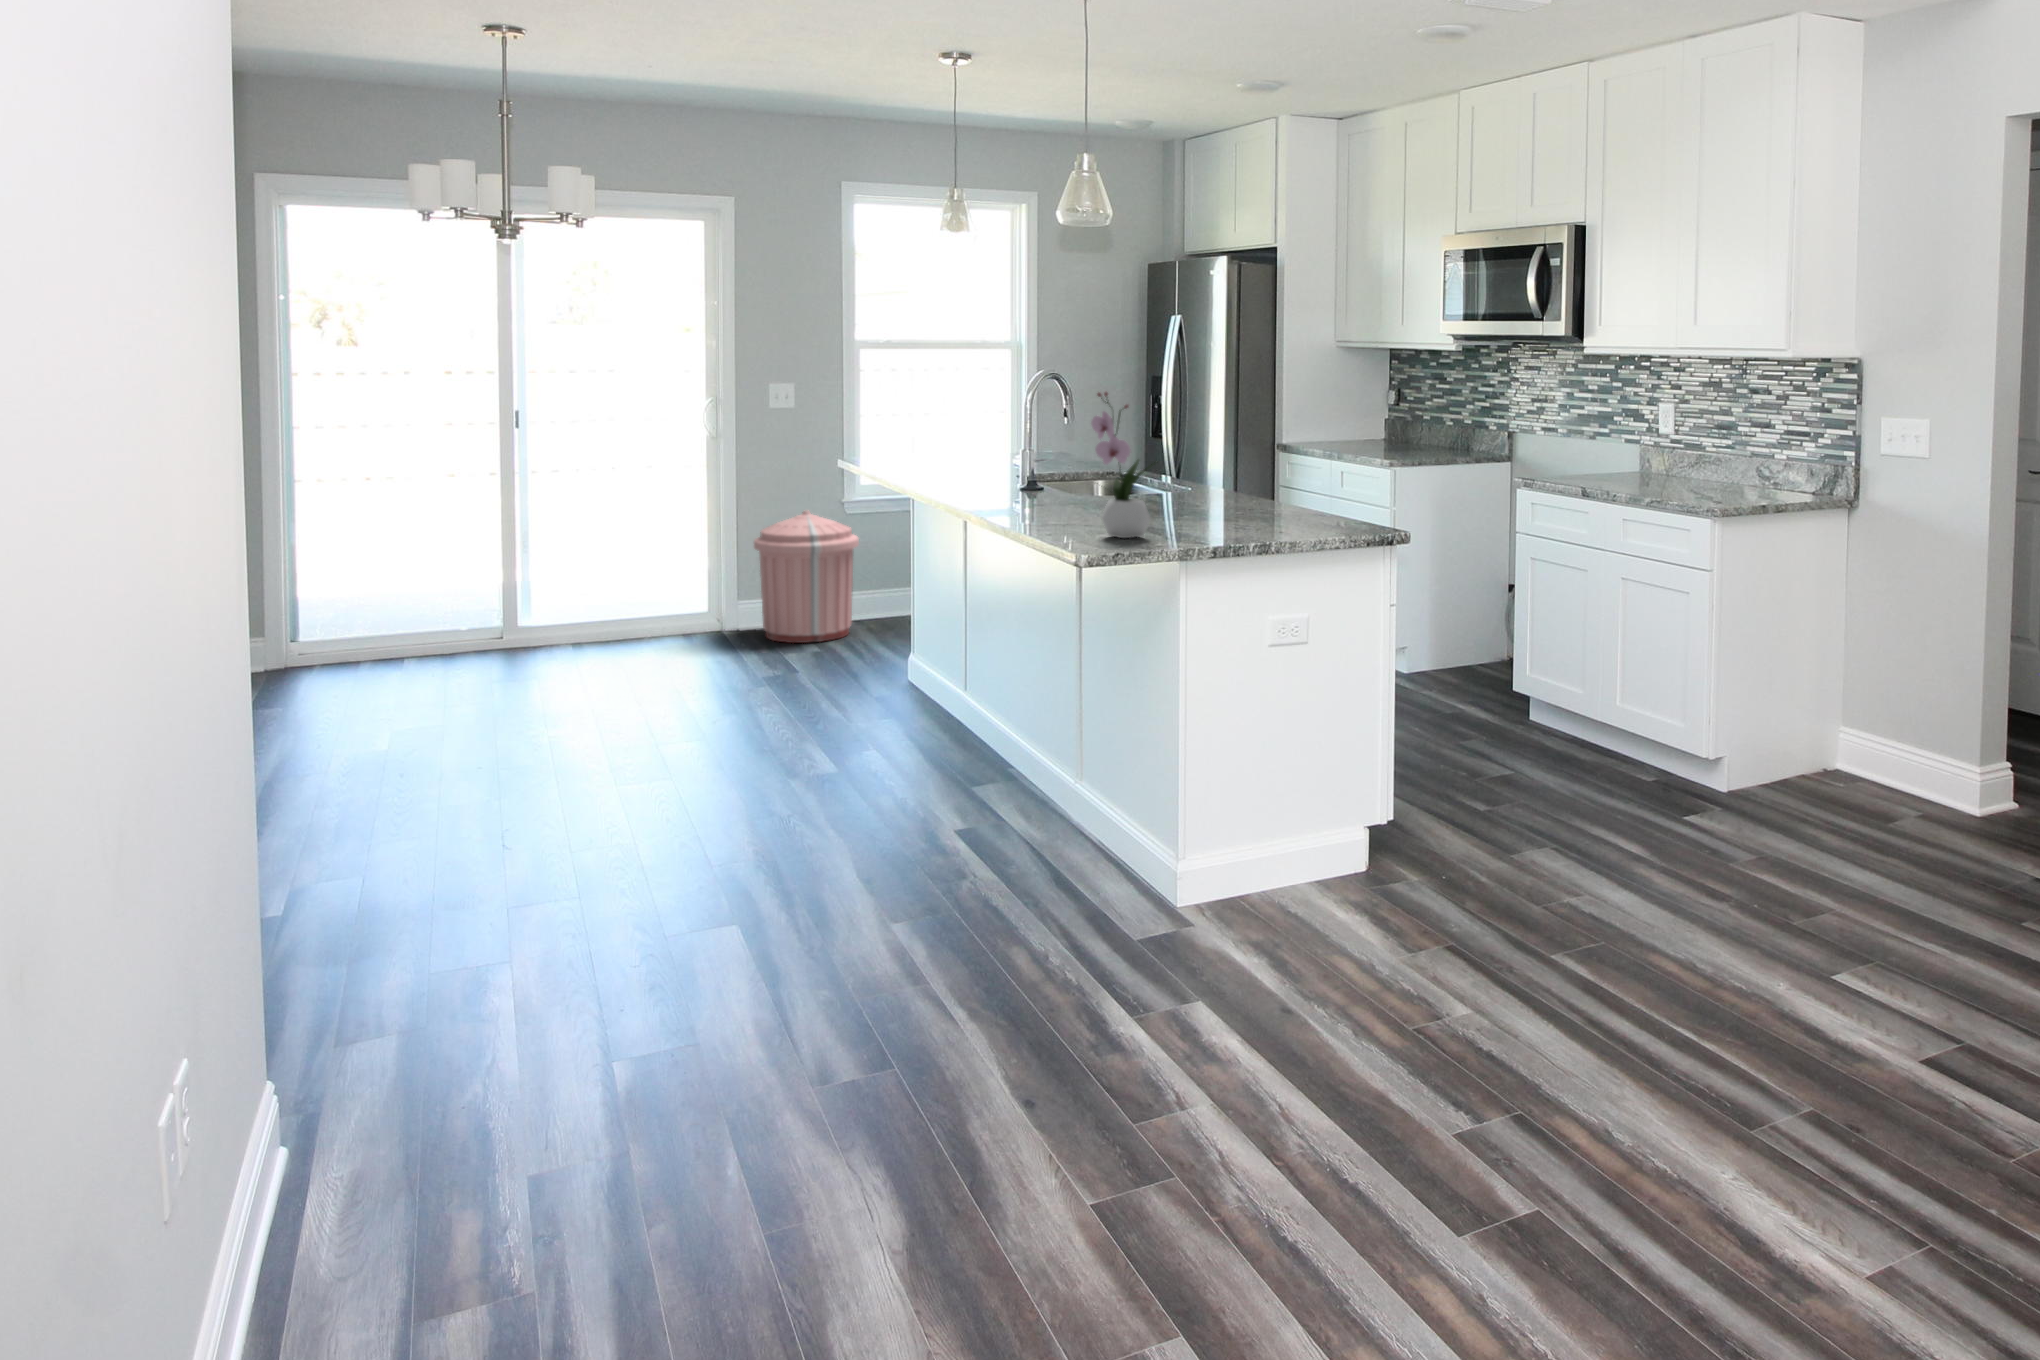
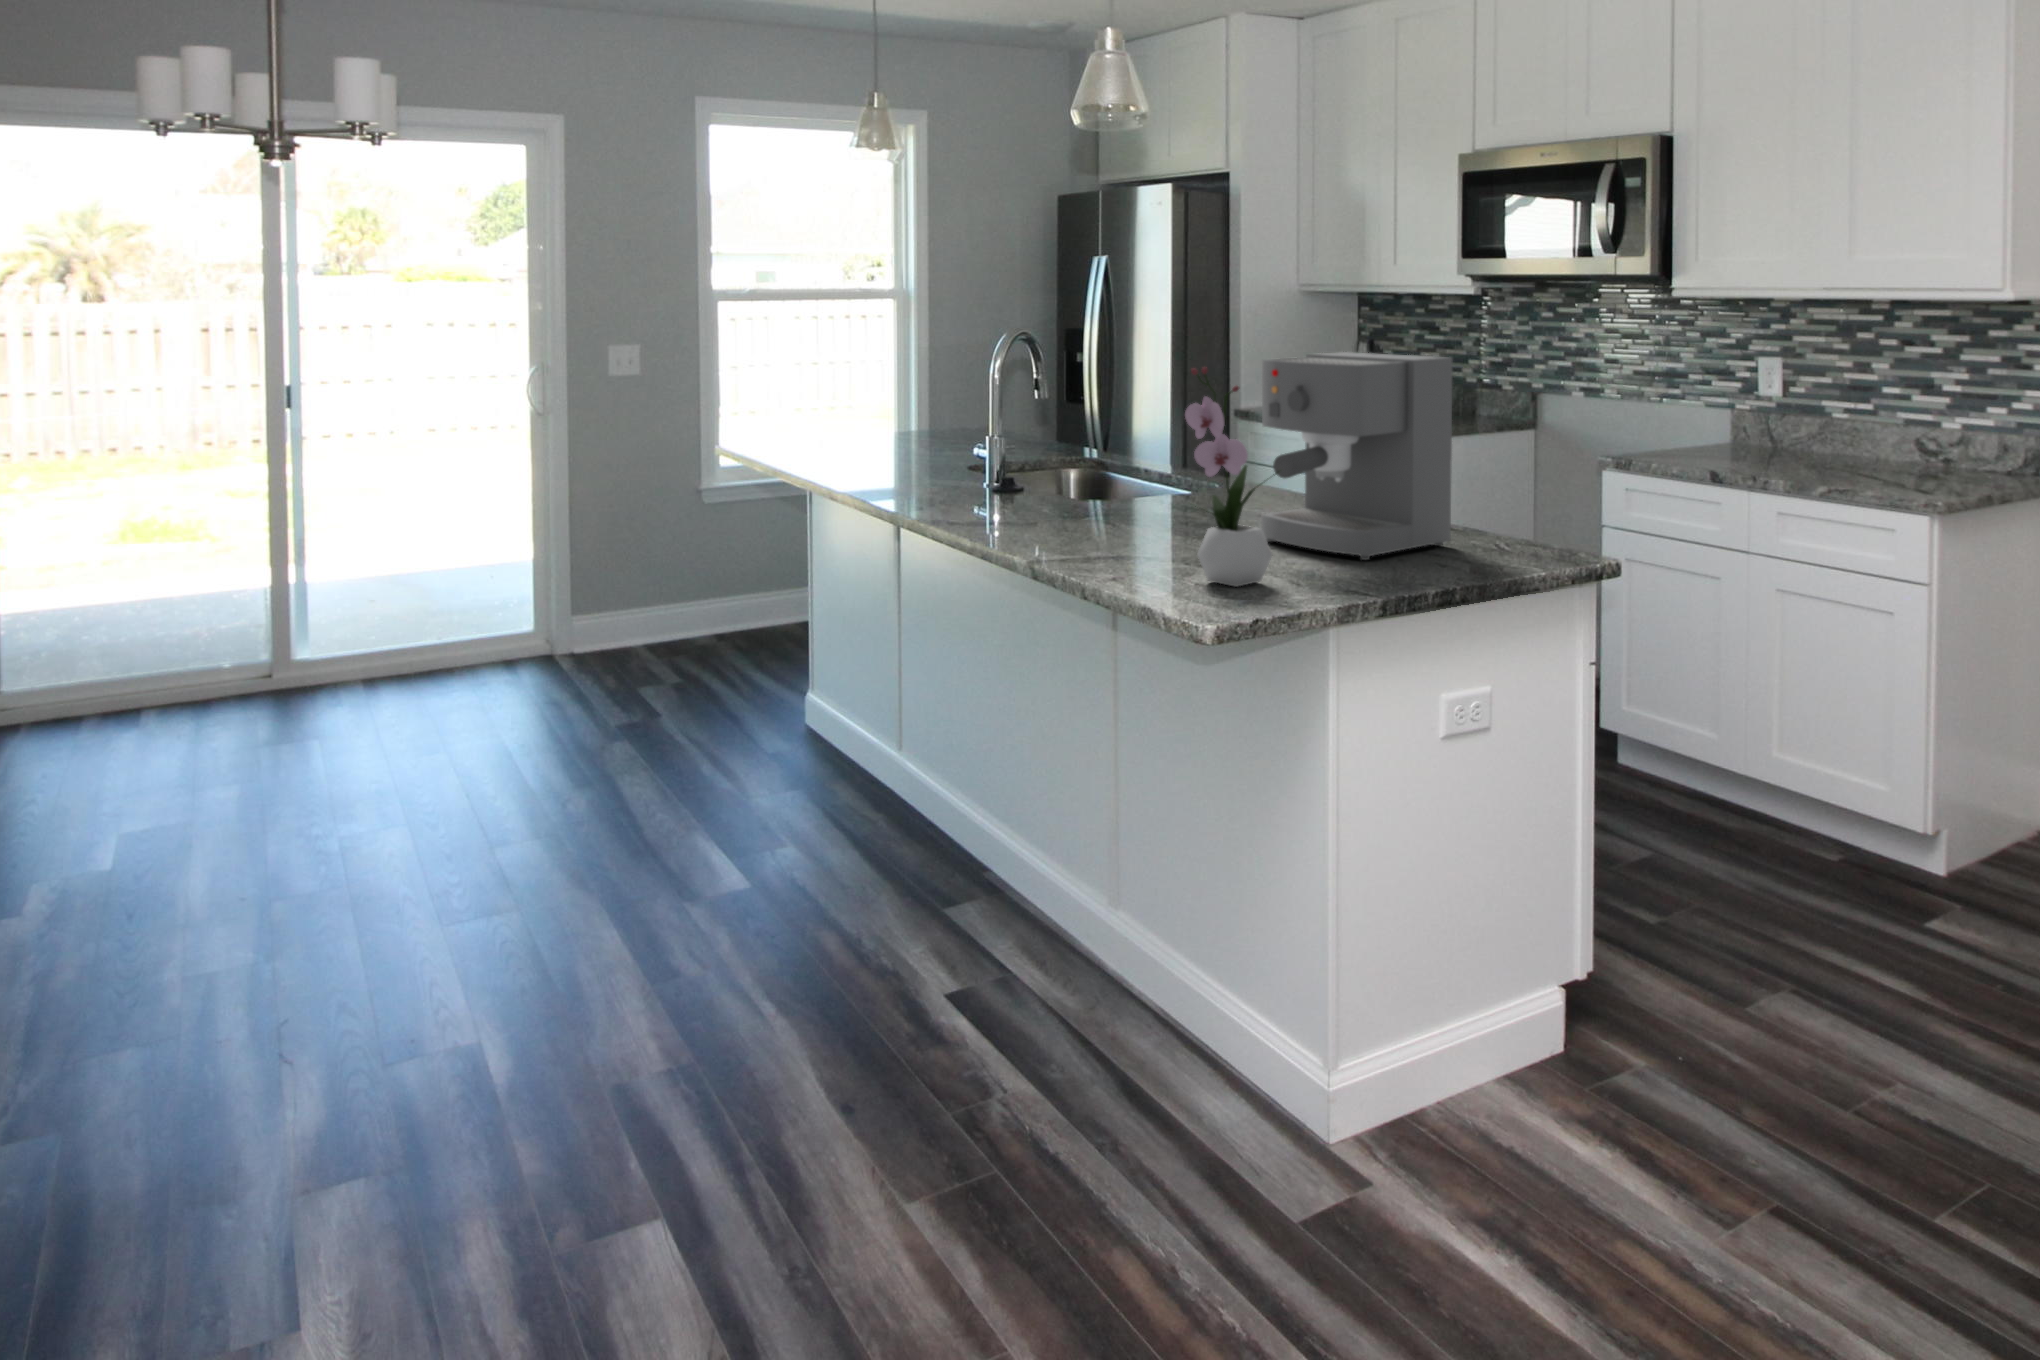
coffee maker: none [1165,387,1305,528] -> present [1261,352,1453,560]
trash can: present [754,511,859,643] -> none [594,501,723,667]

